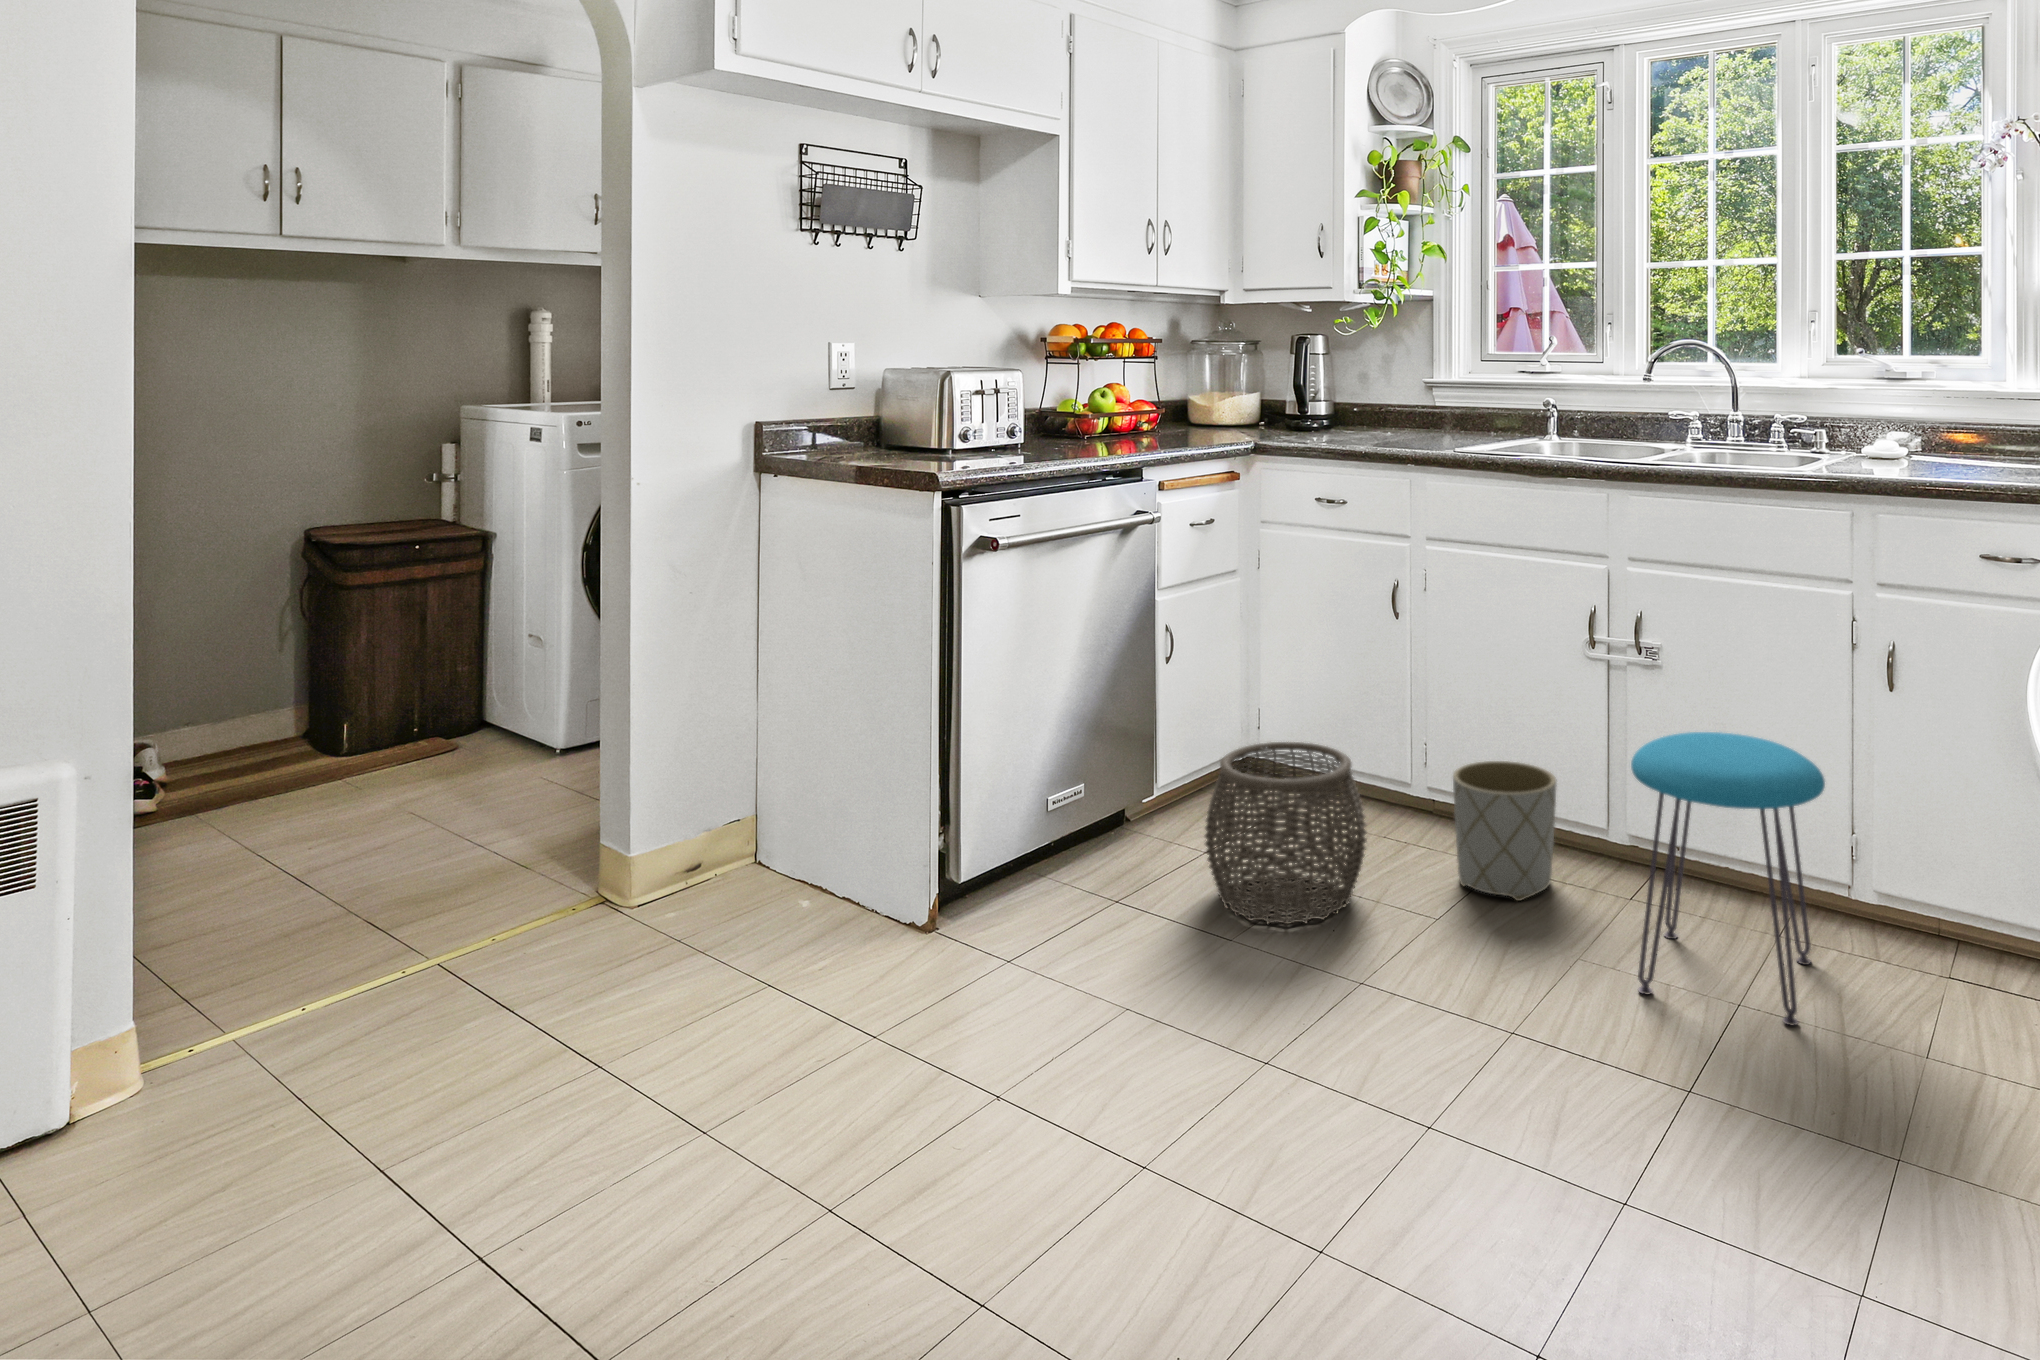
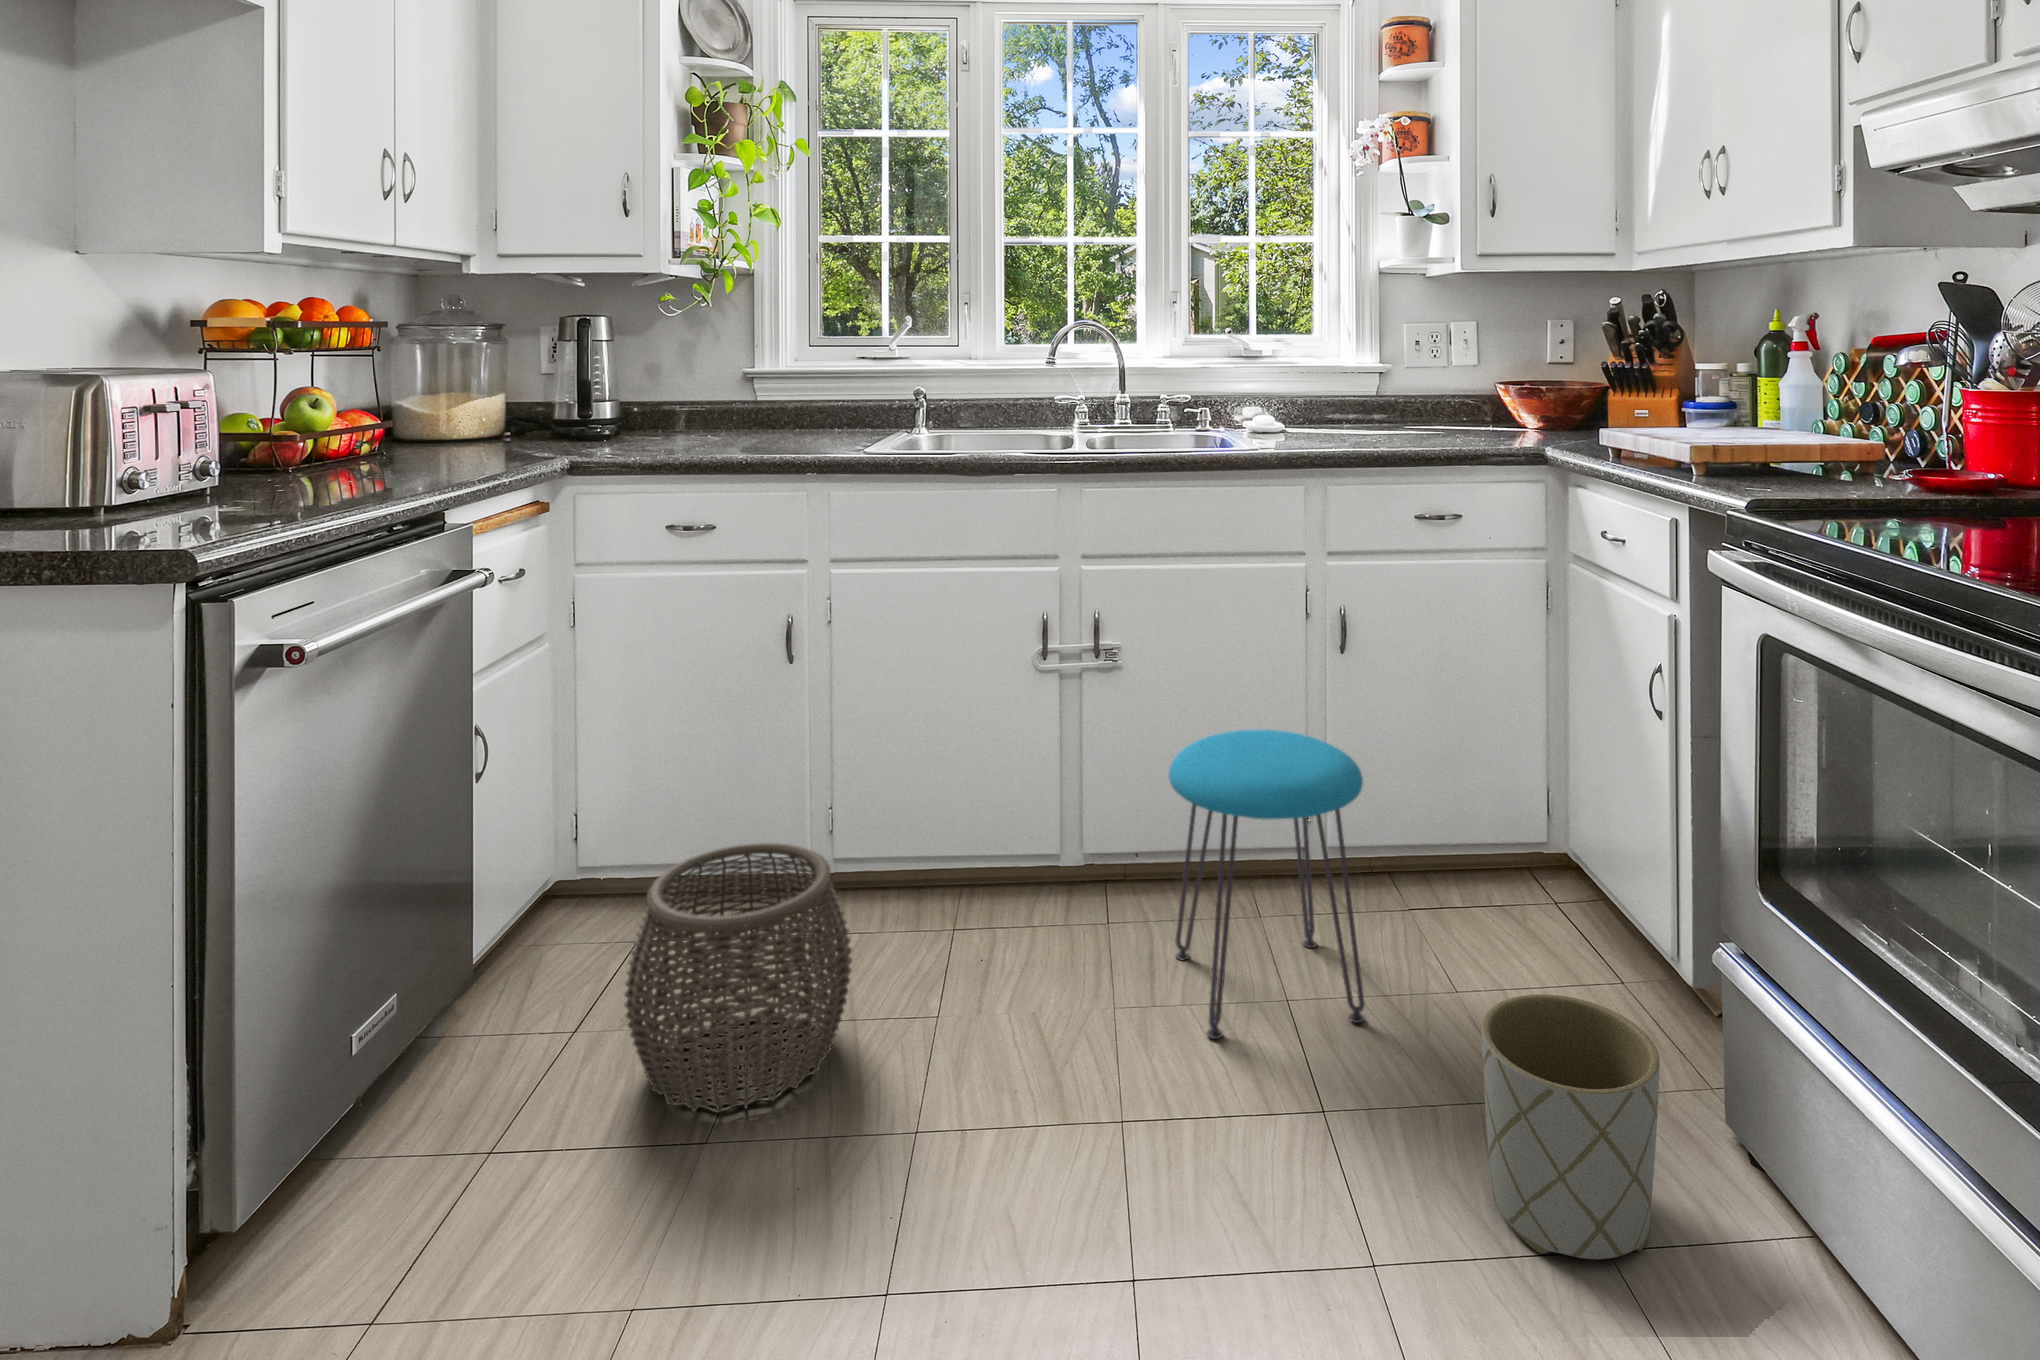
planter: present [1453,761,1556,901] -> present [1482,994,1660,1259]

